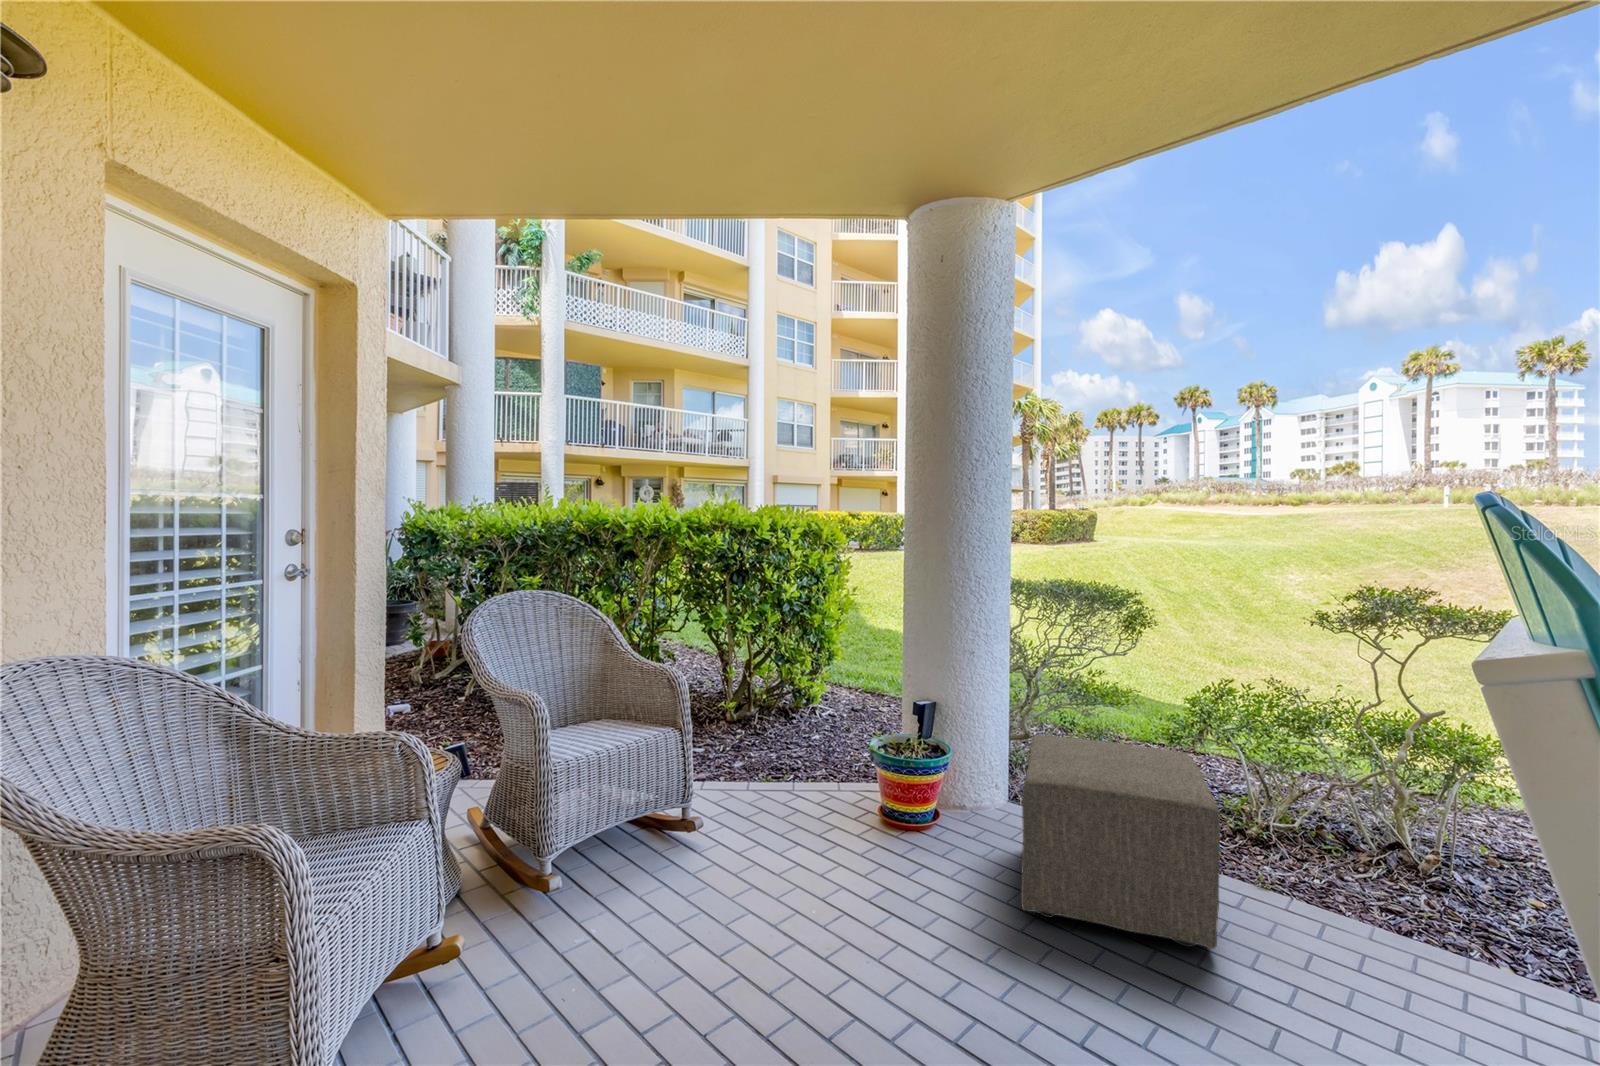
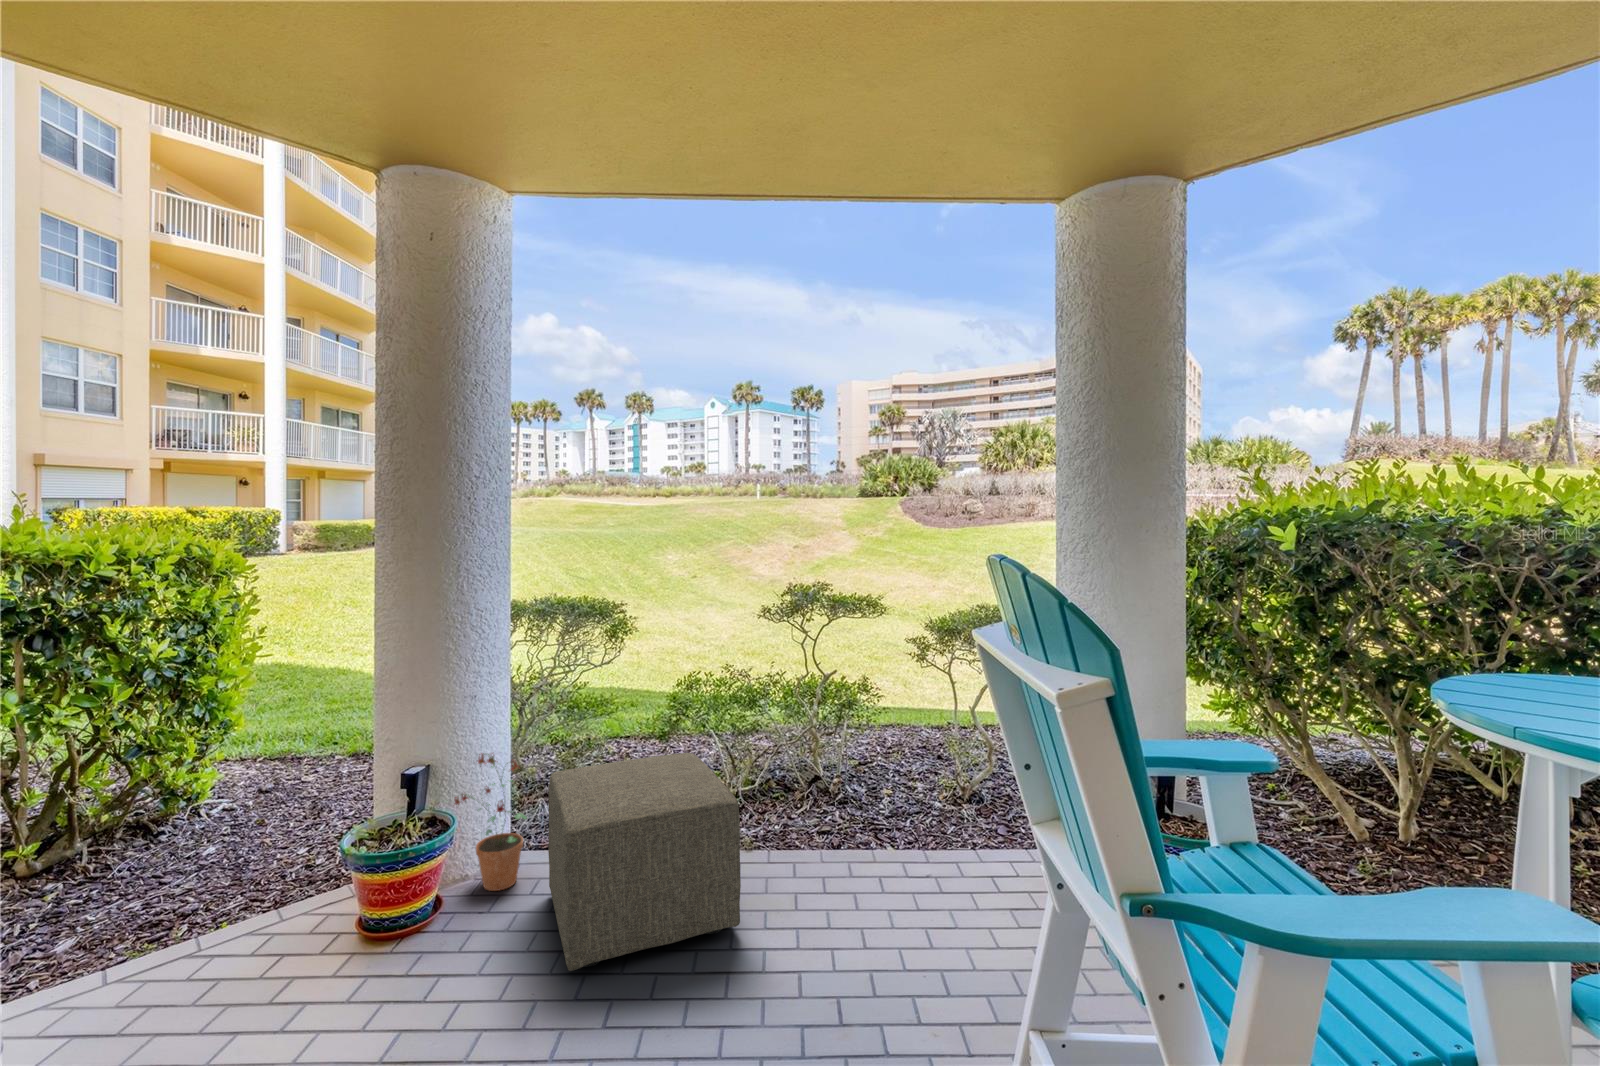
potted plant: none [956,705,1019,830] -> present [455,753,527,891]

